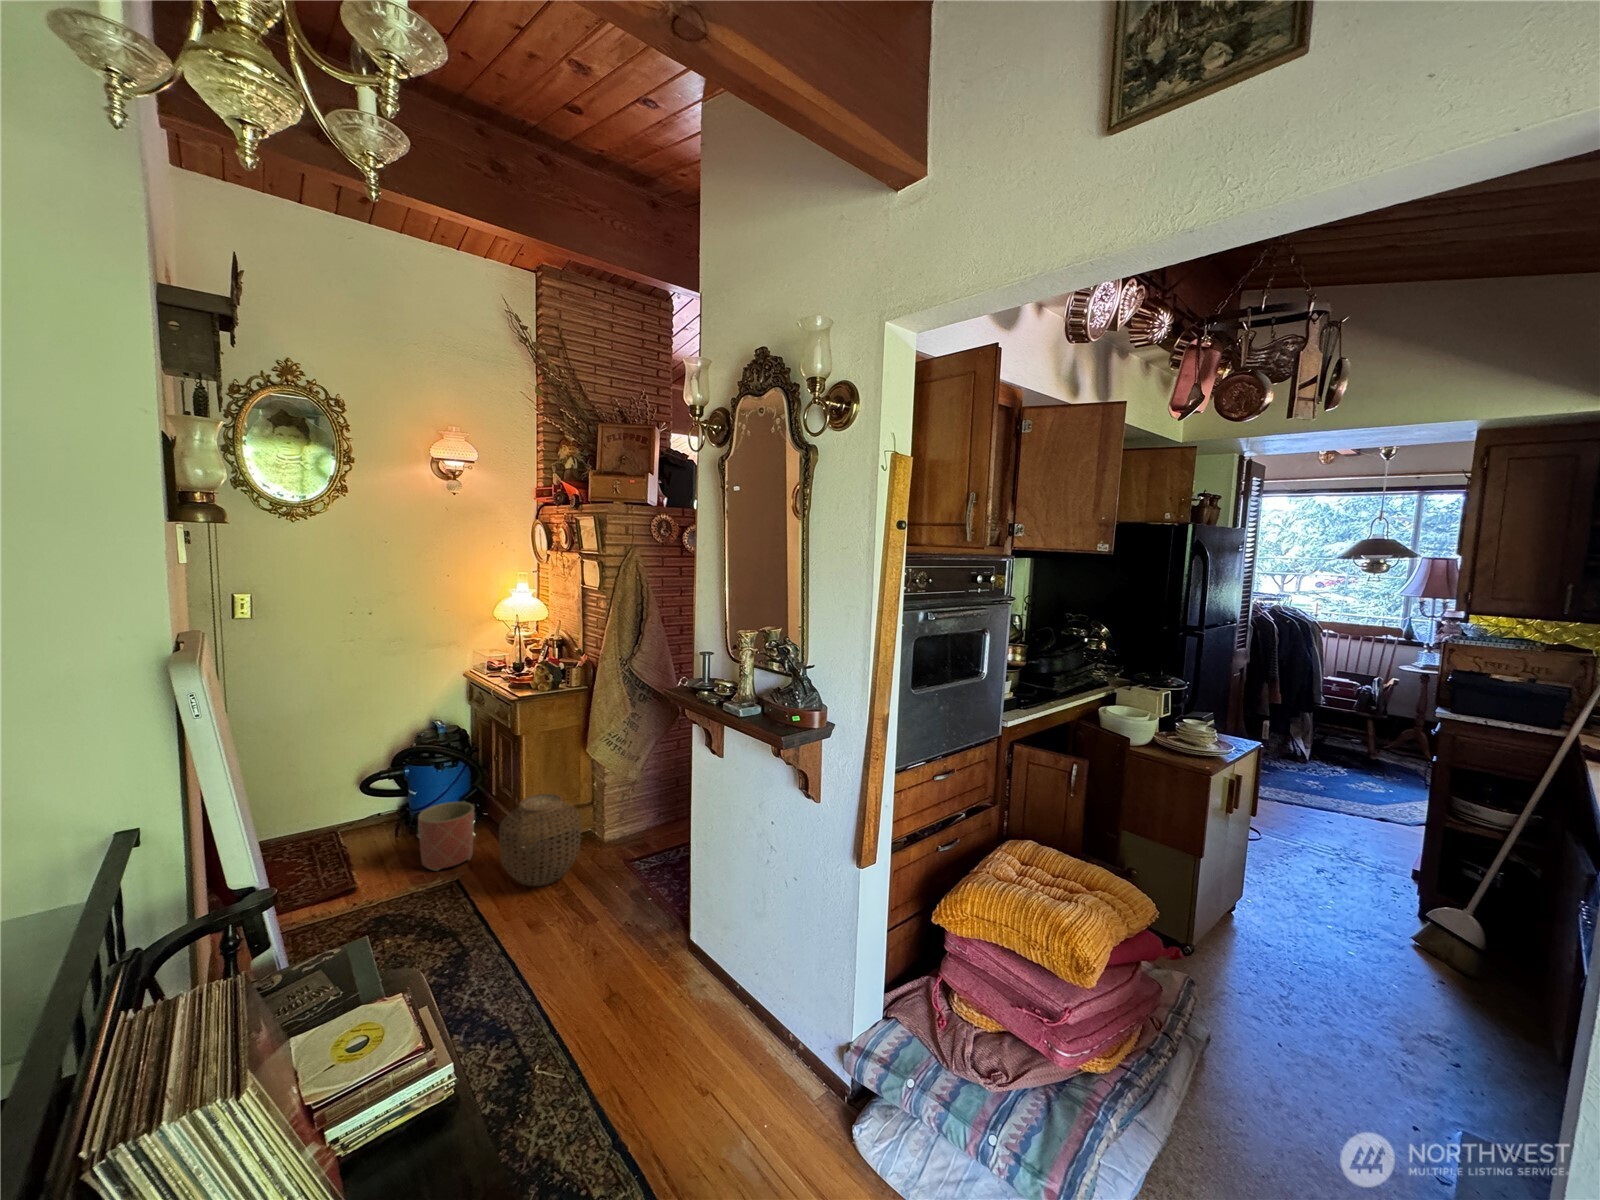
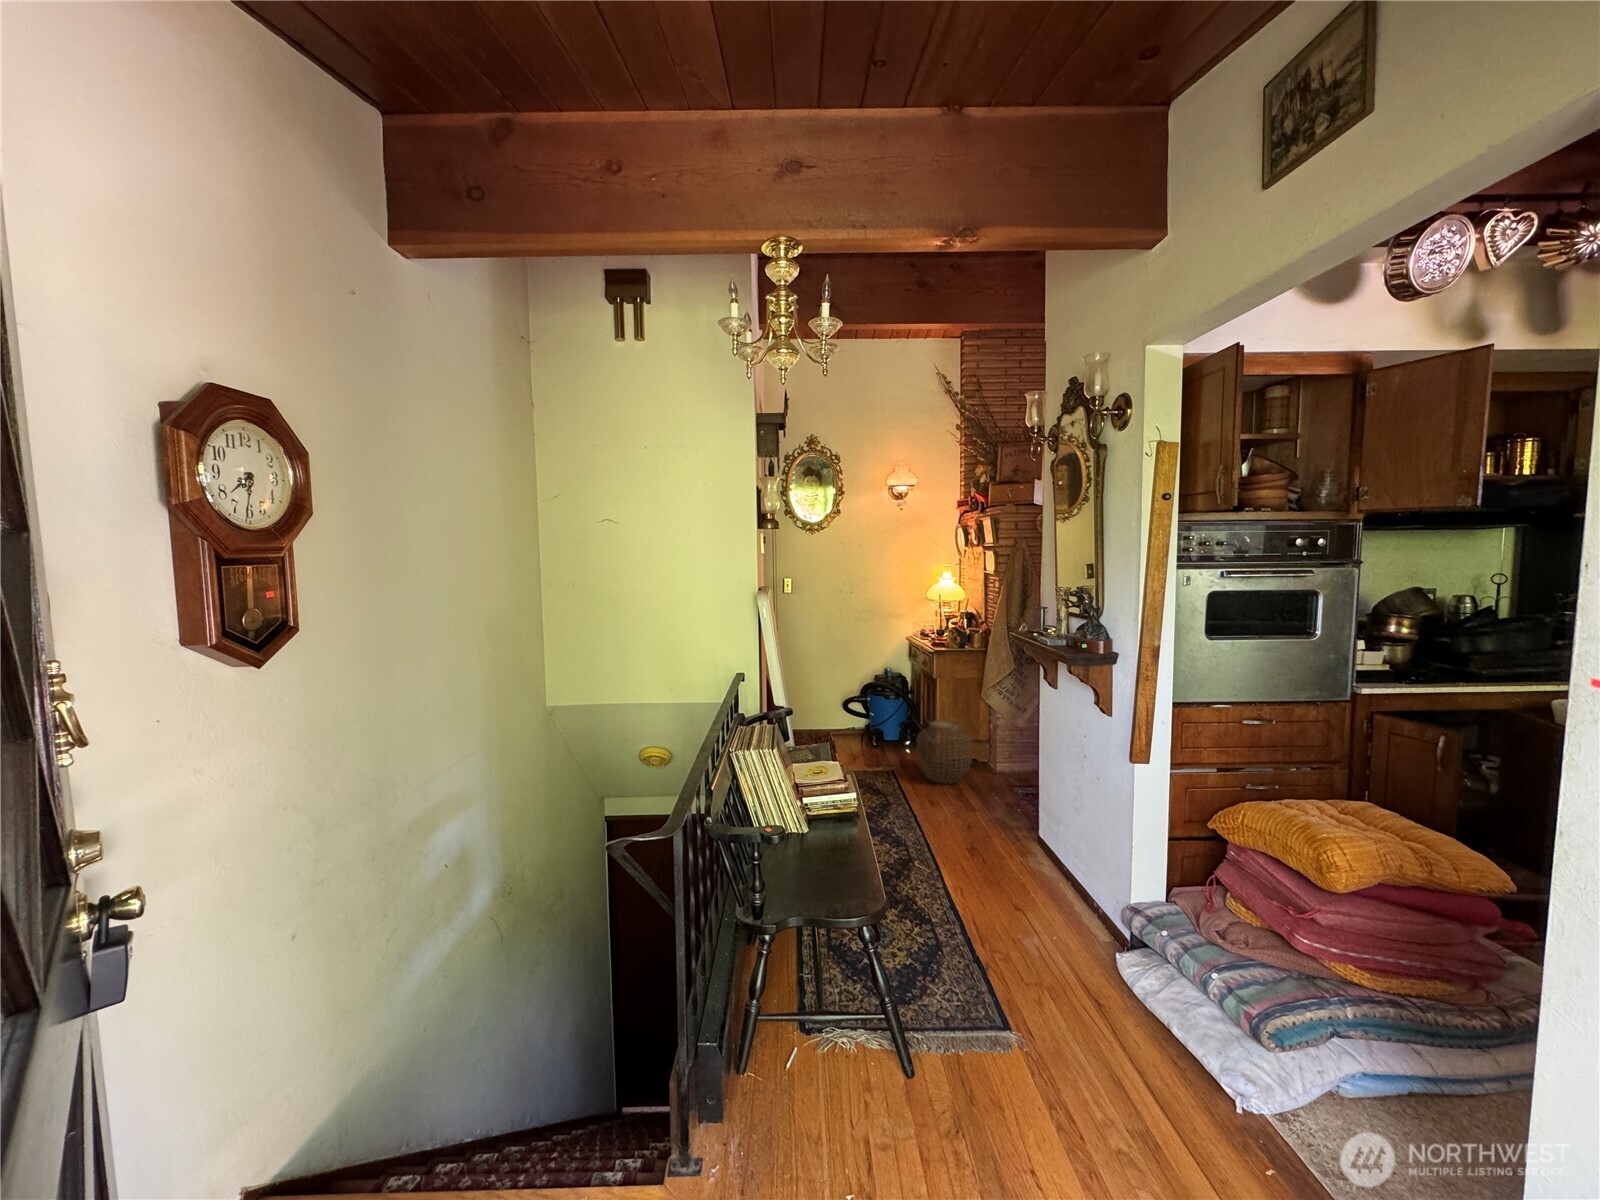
planter: present [418,802,474,871] -> none [871,720,905,762]

